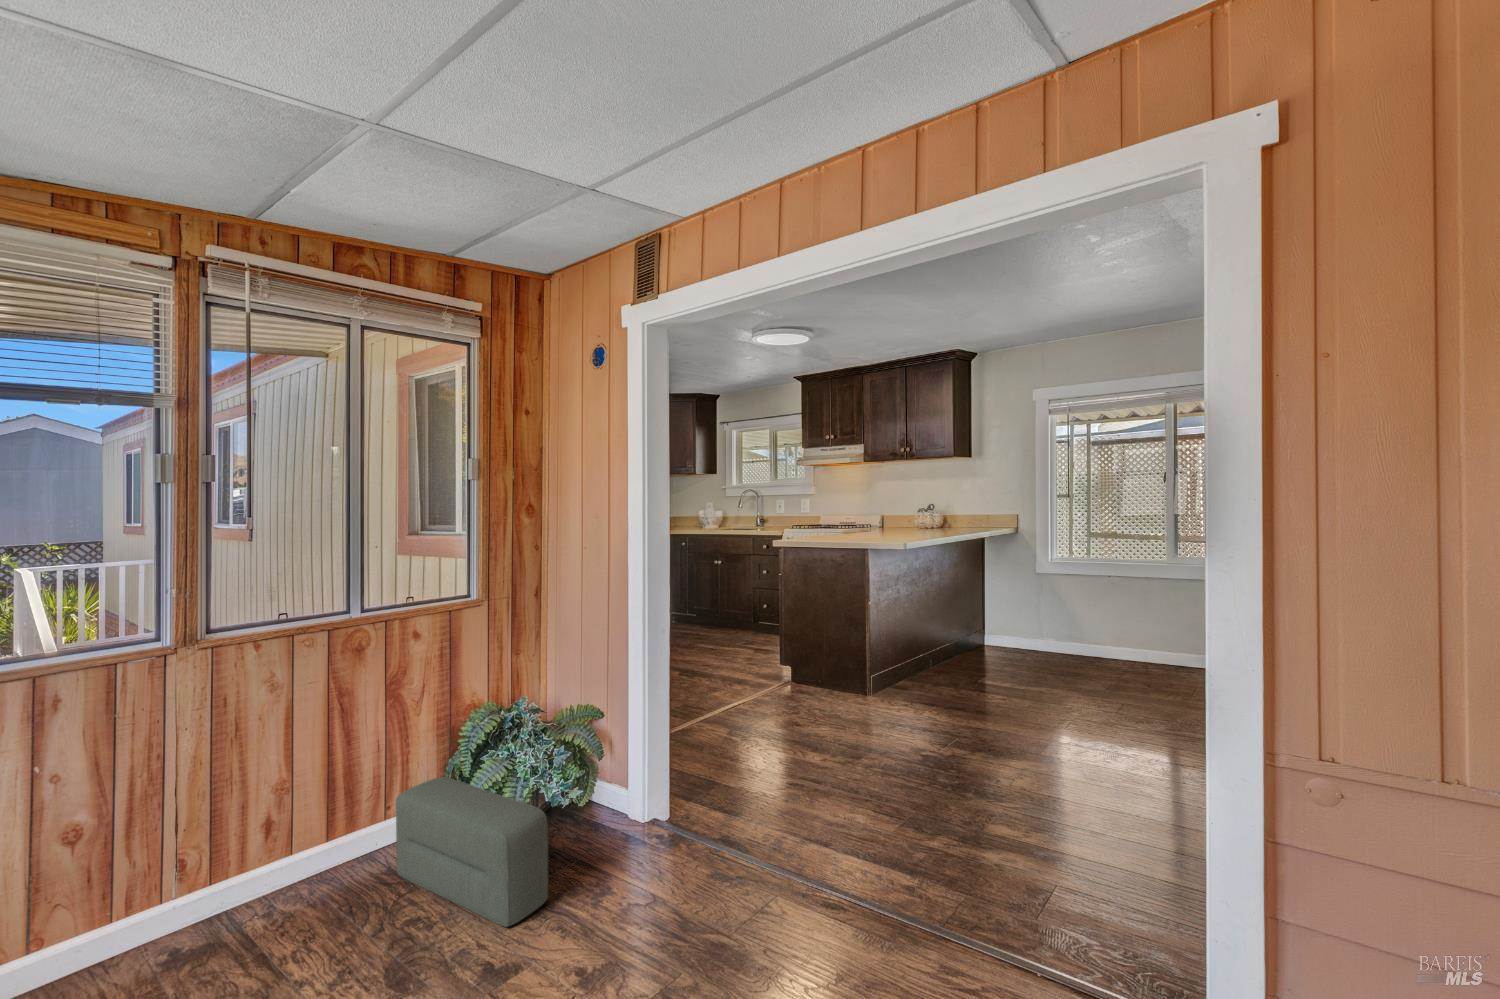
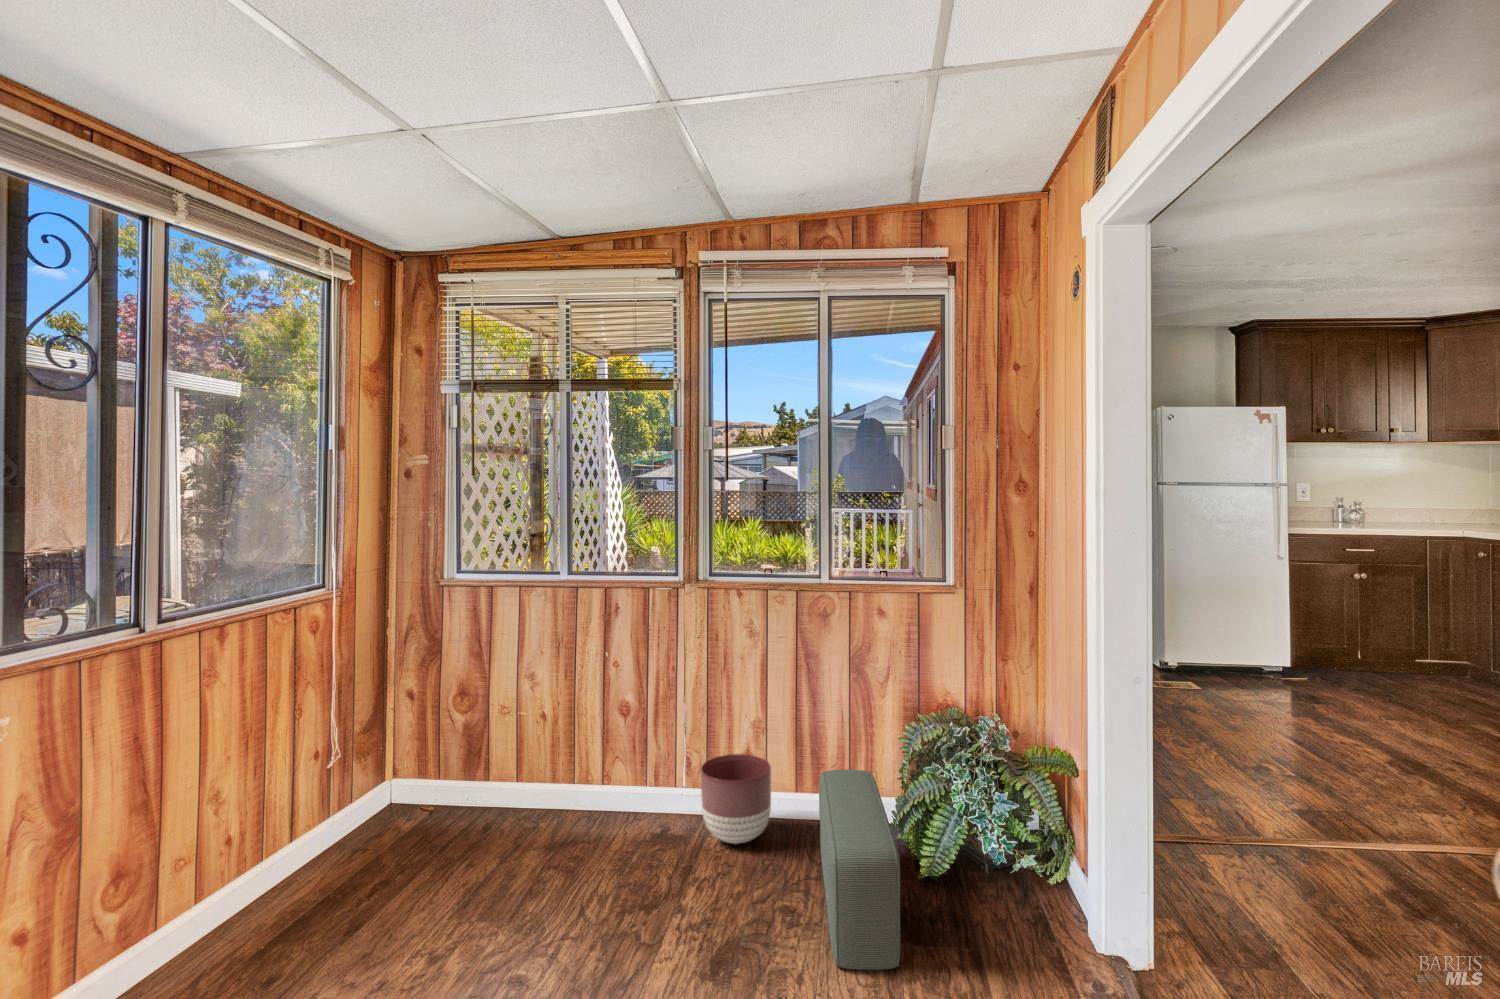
planter: none [236,815,331,921] -> present [701,754,771,844]

